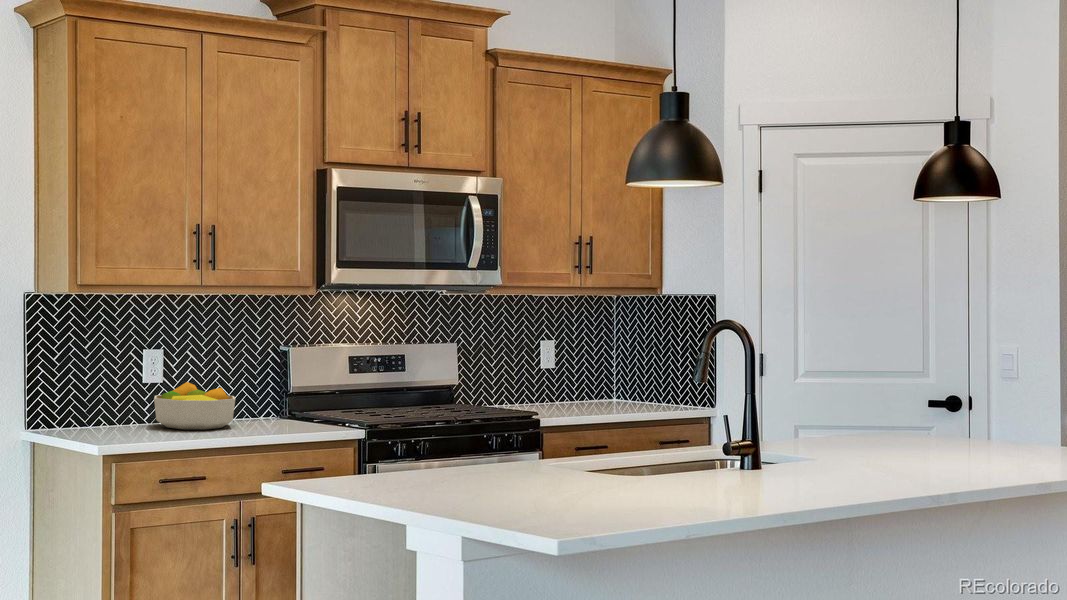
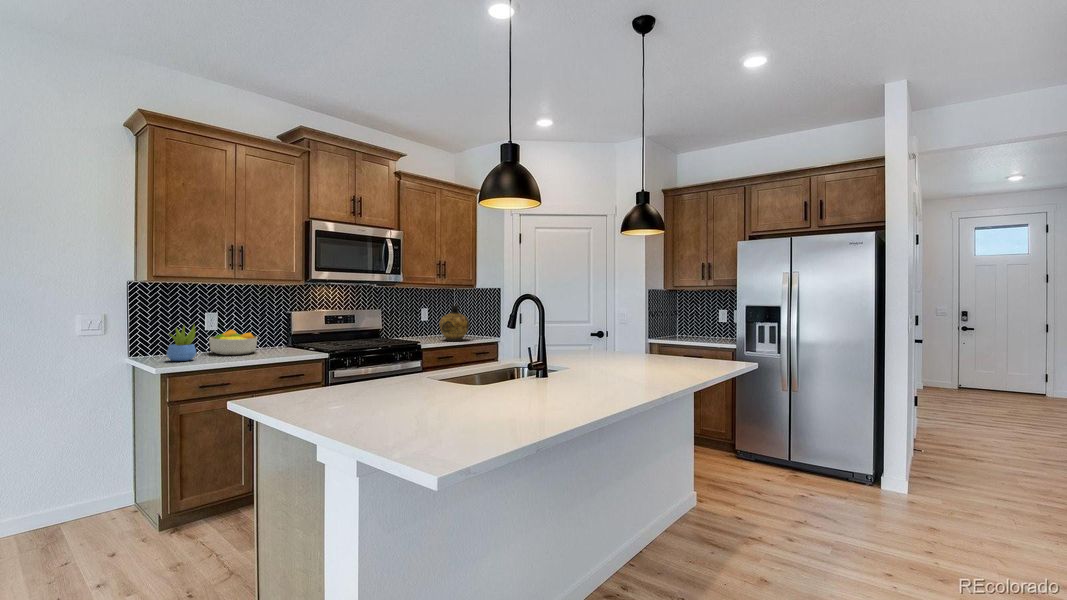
ceramic jug: none [580,330,645,411] -> present [439,304,469,341]
succulent plant: none [92,369,140,438] -> present [167,326,196,361]

